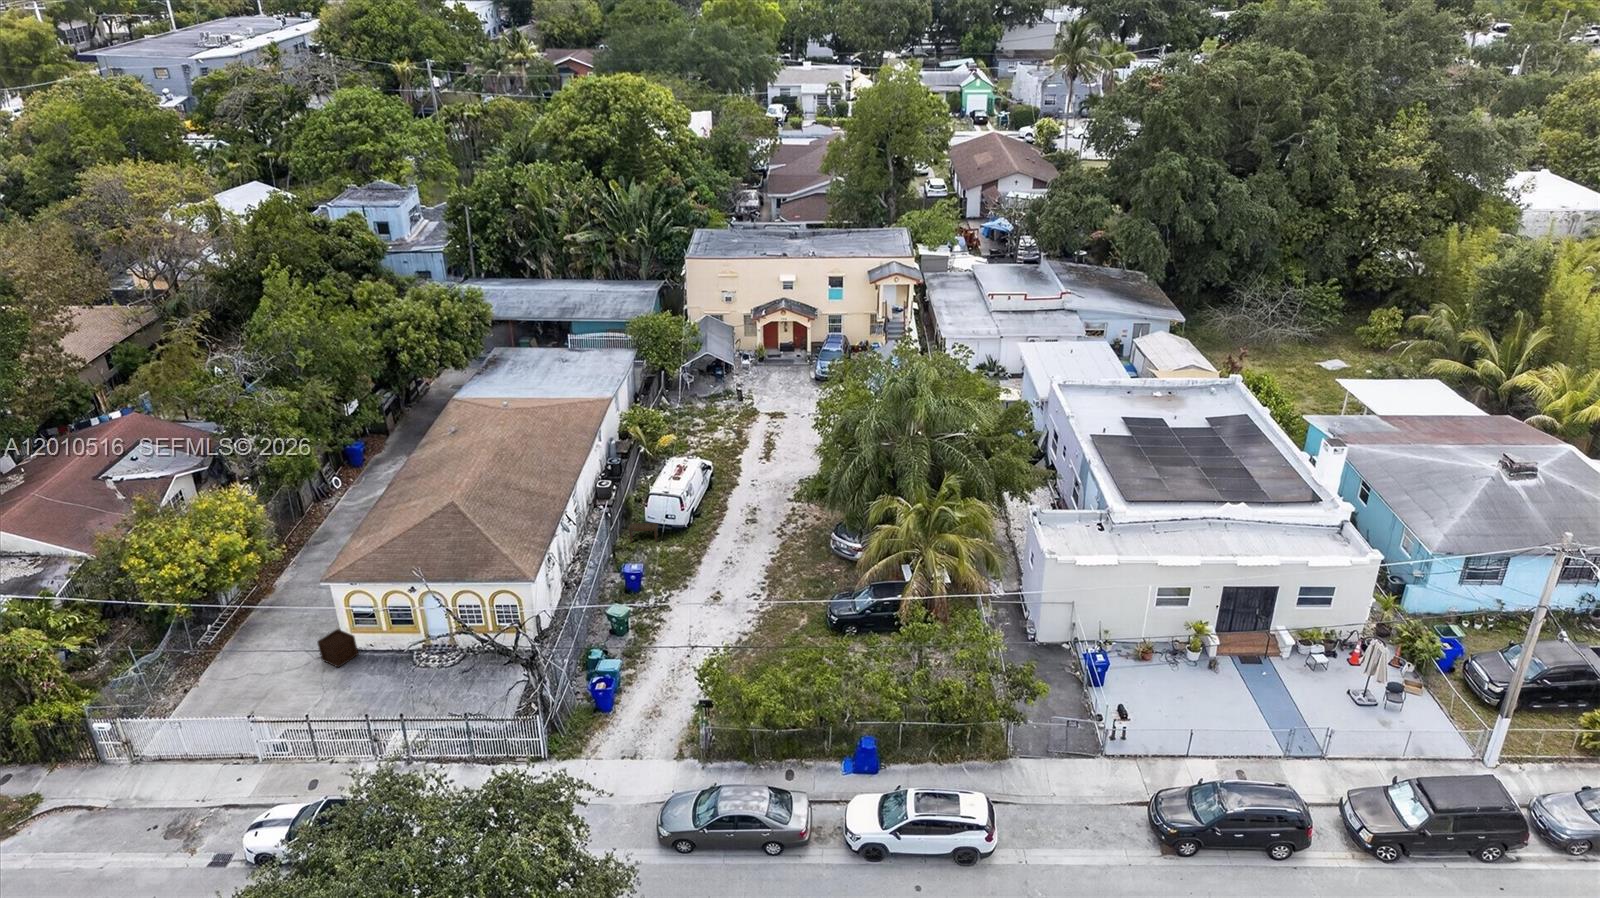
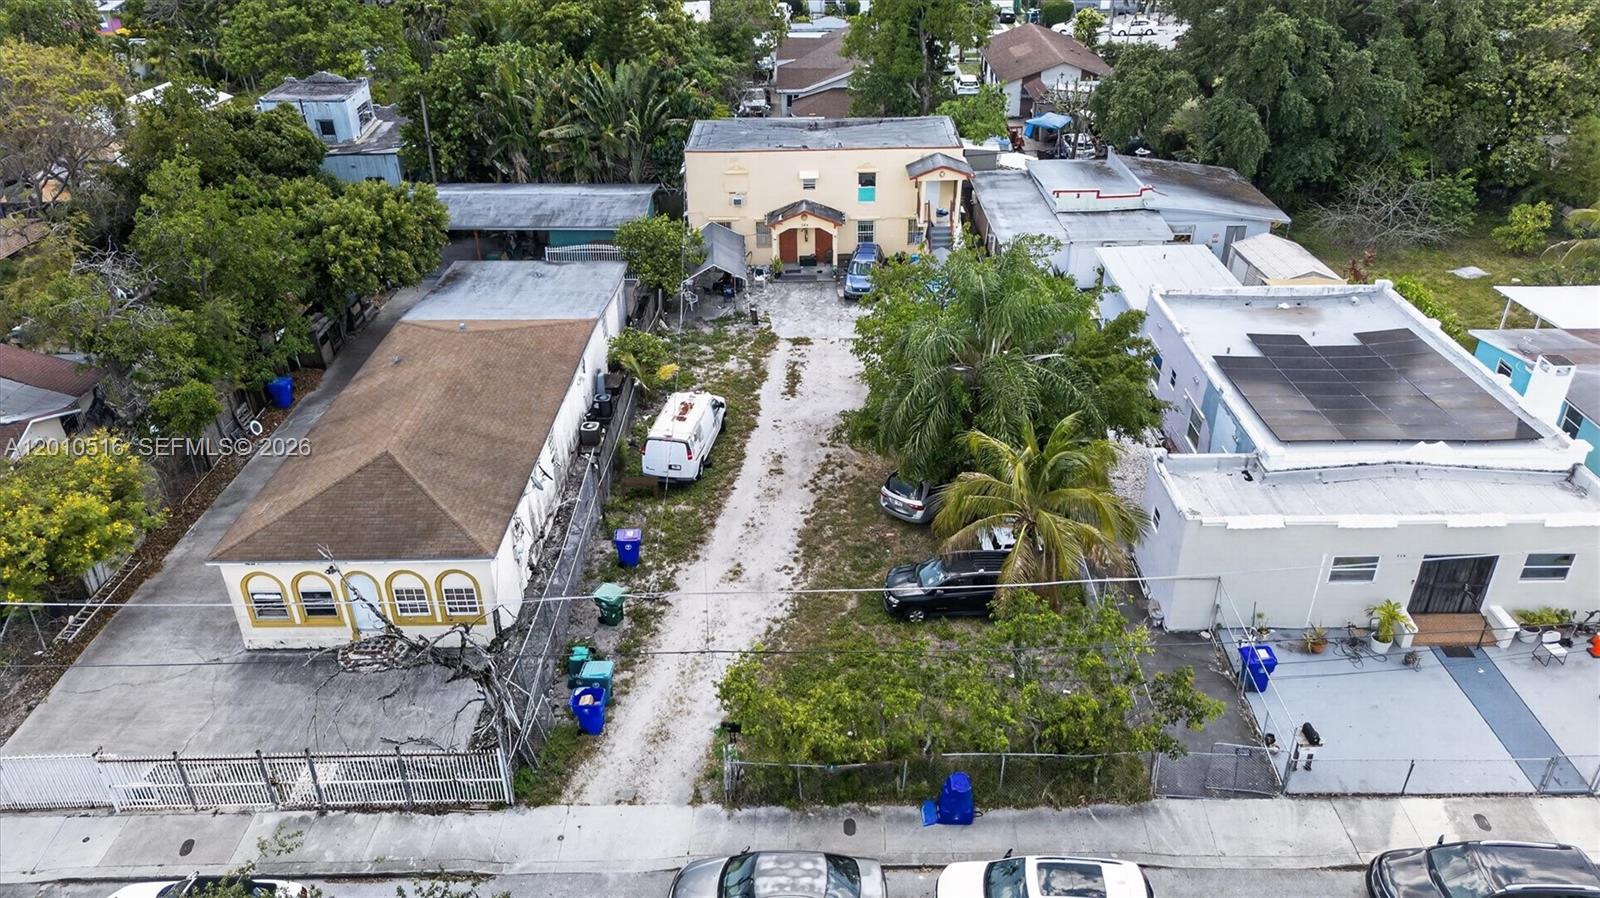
wooden crate: present [318,629,358,667] -> none [207,622,265,674]

